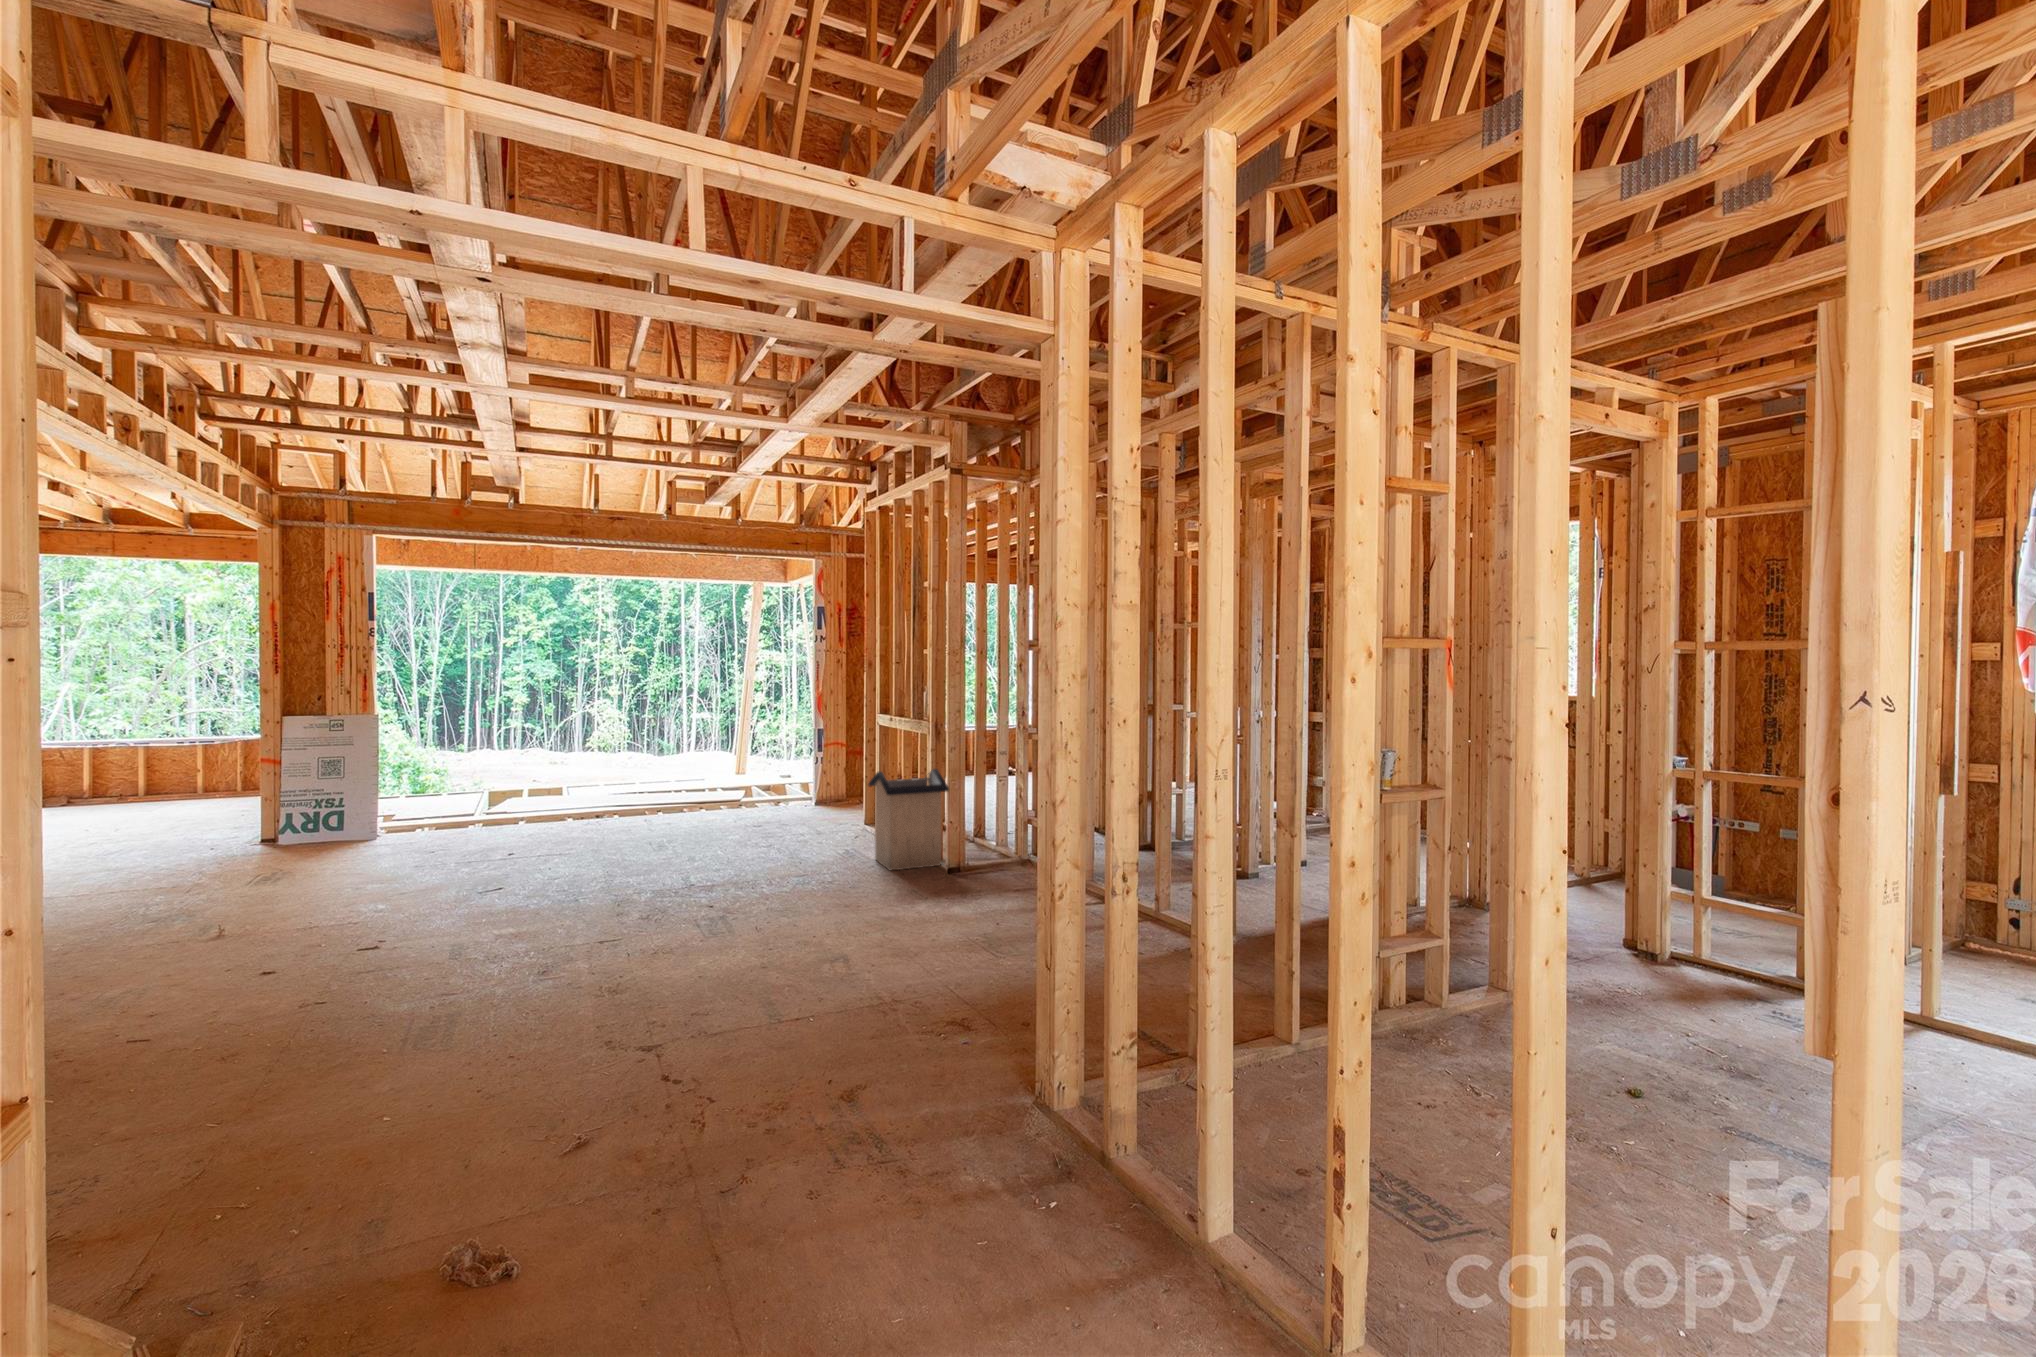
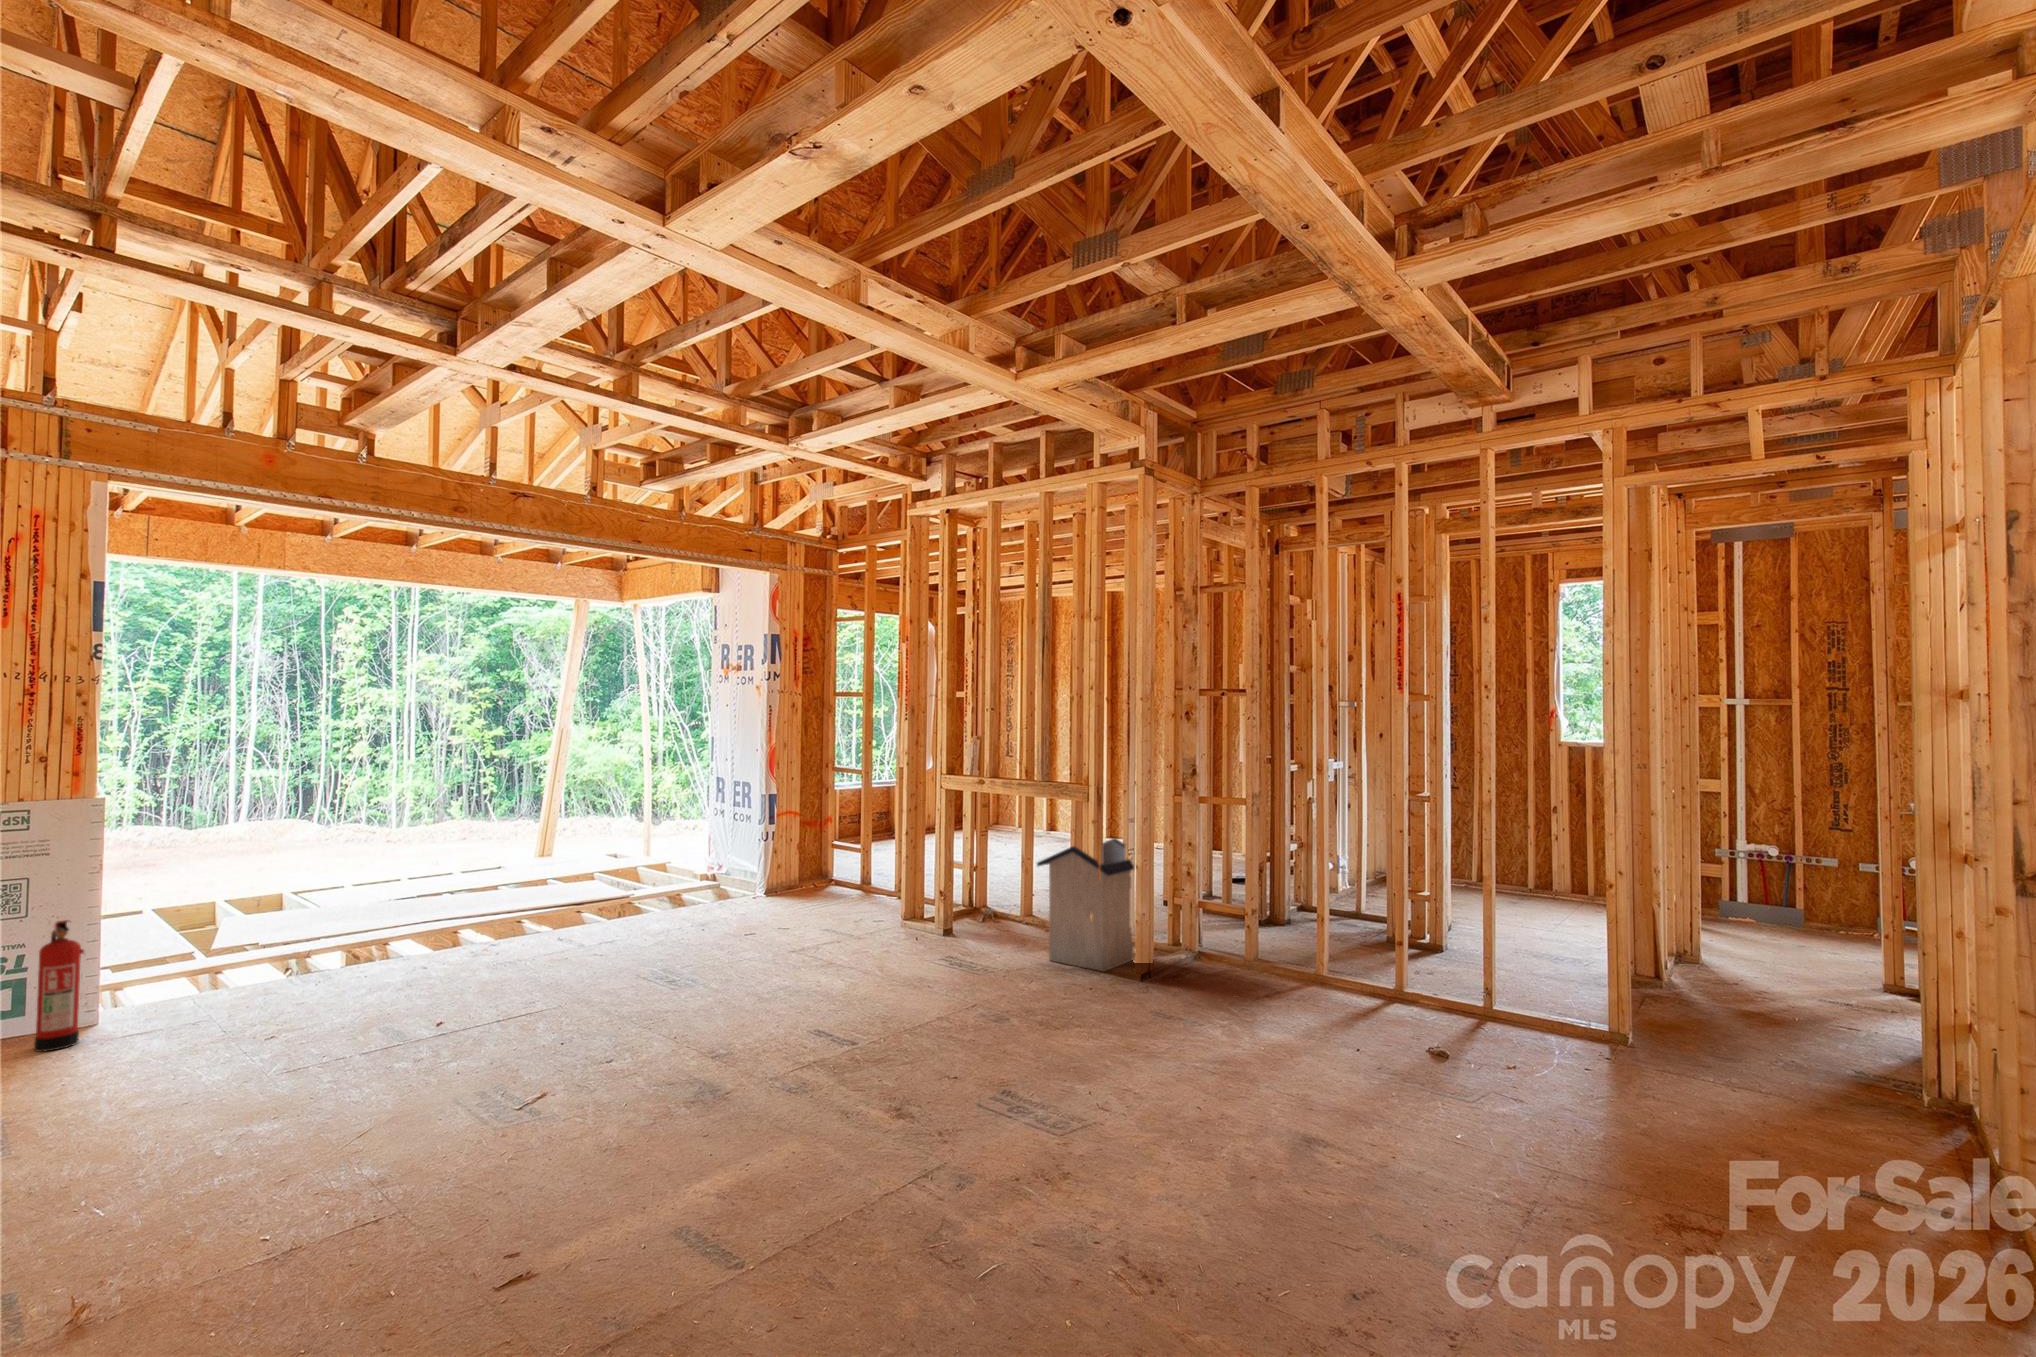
fire extinguisher: none [331,775,352,842] -> present [34,920,84,1052]

